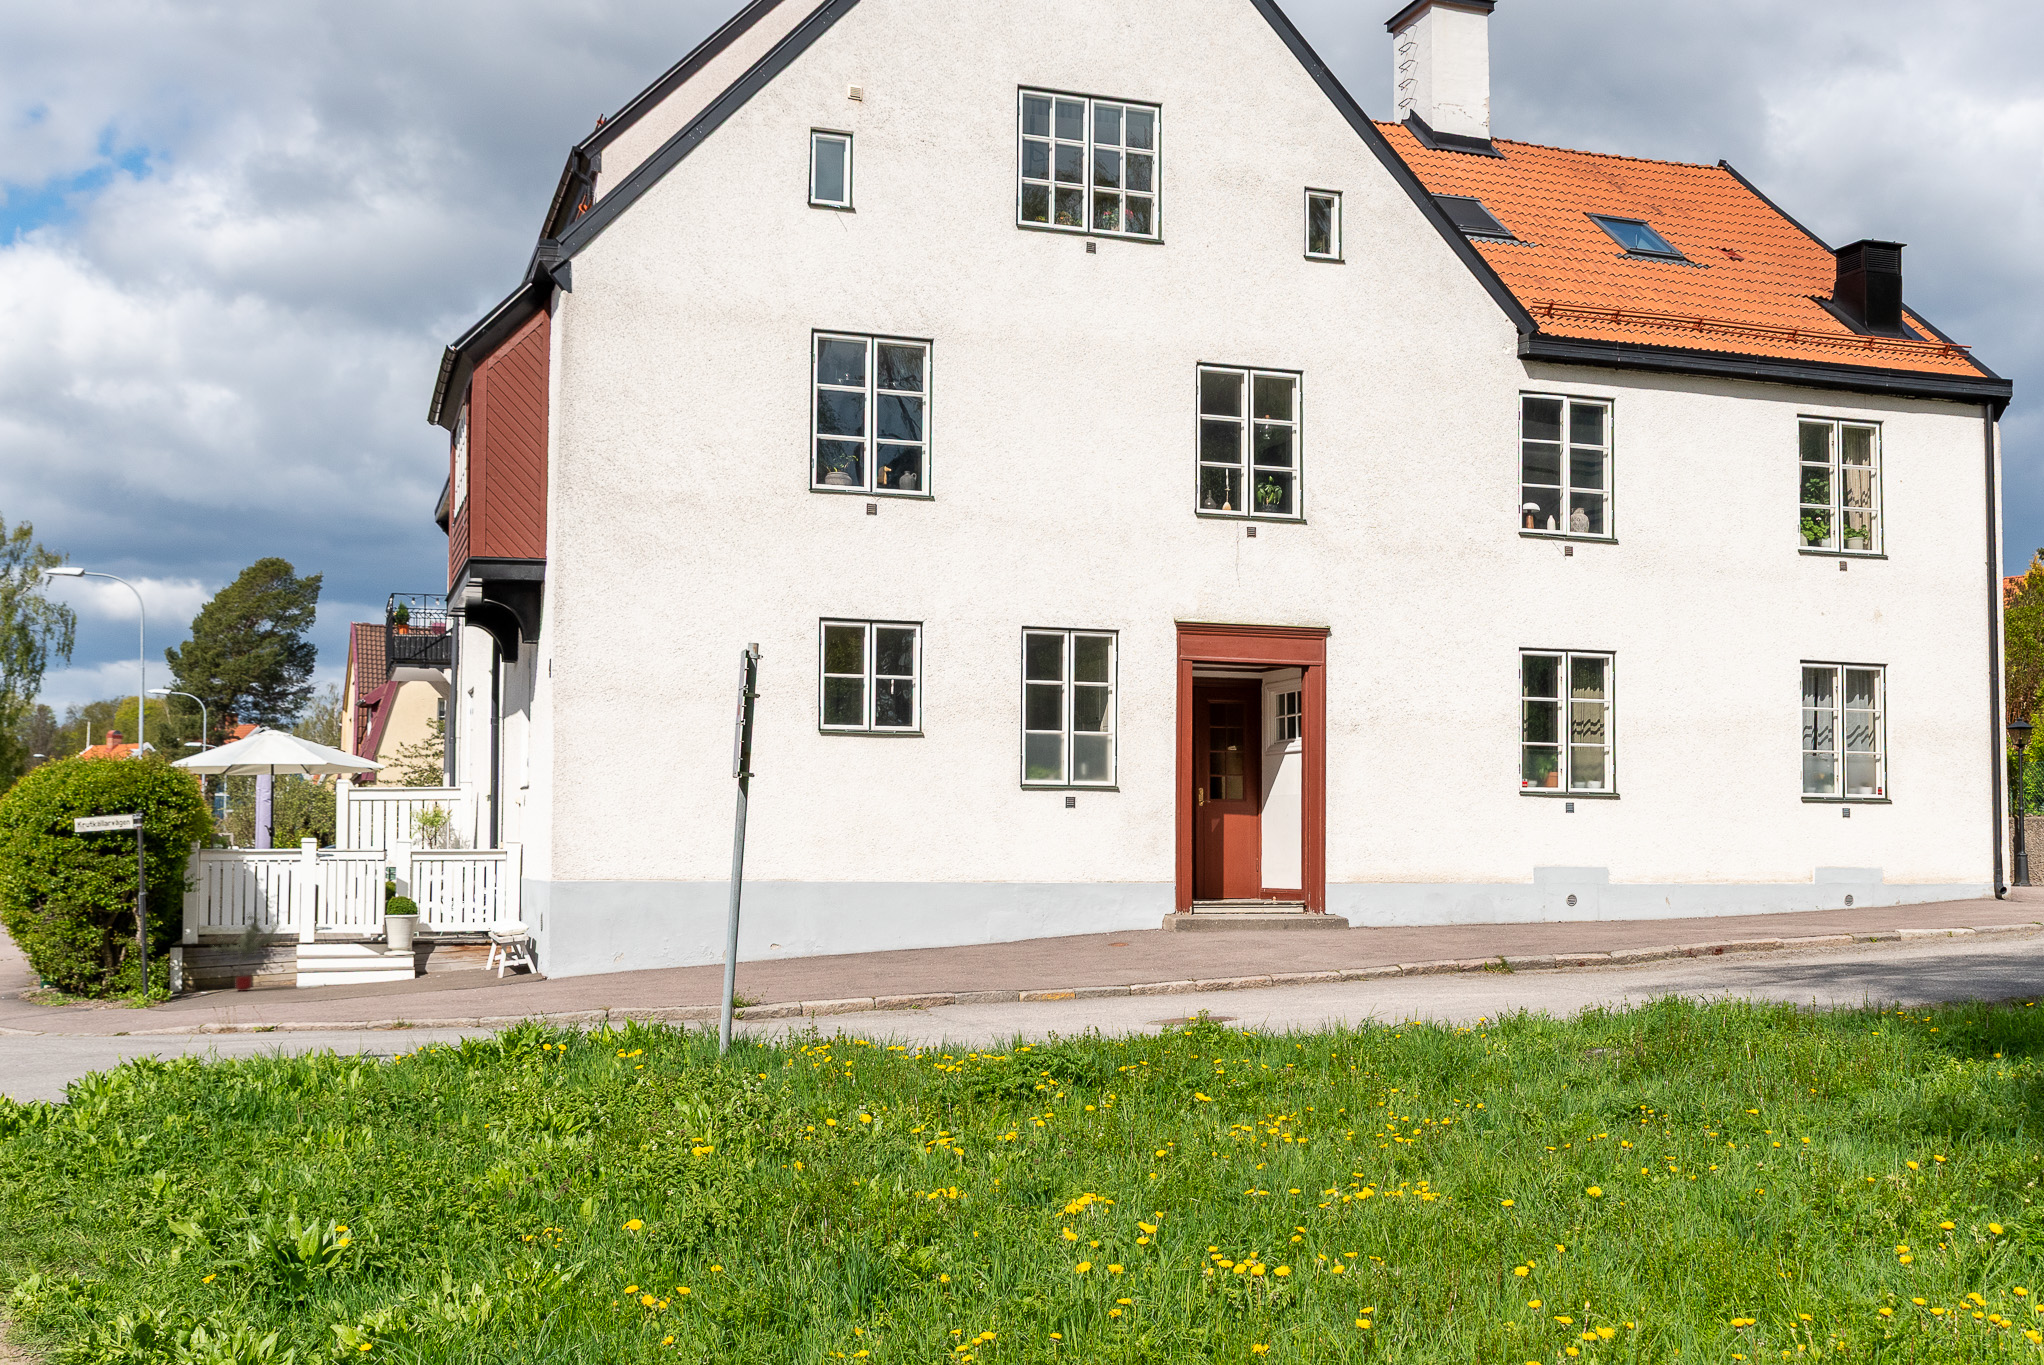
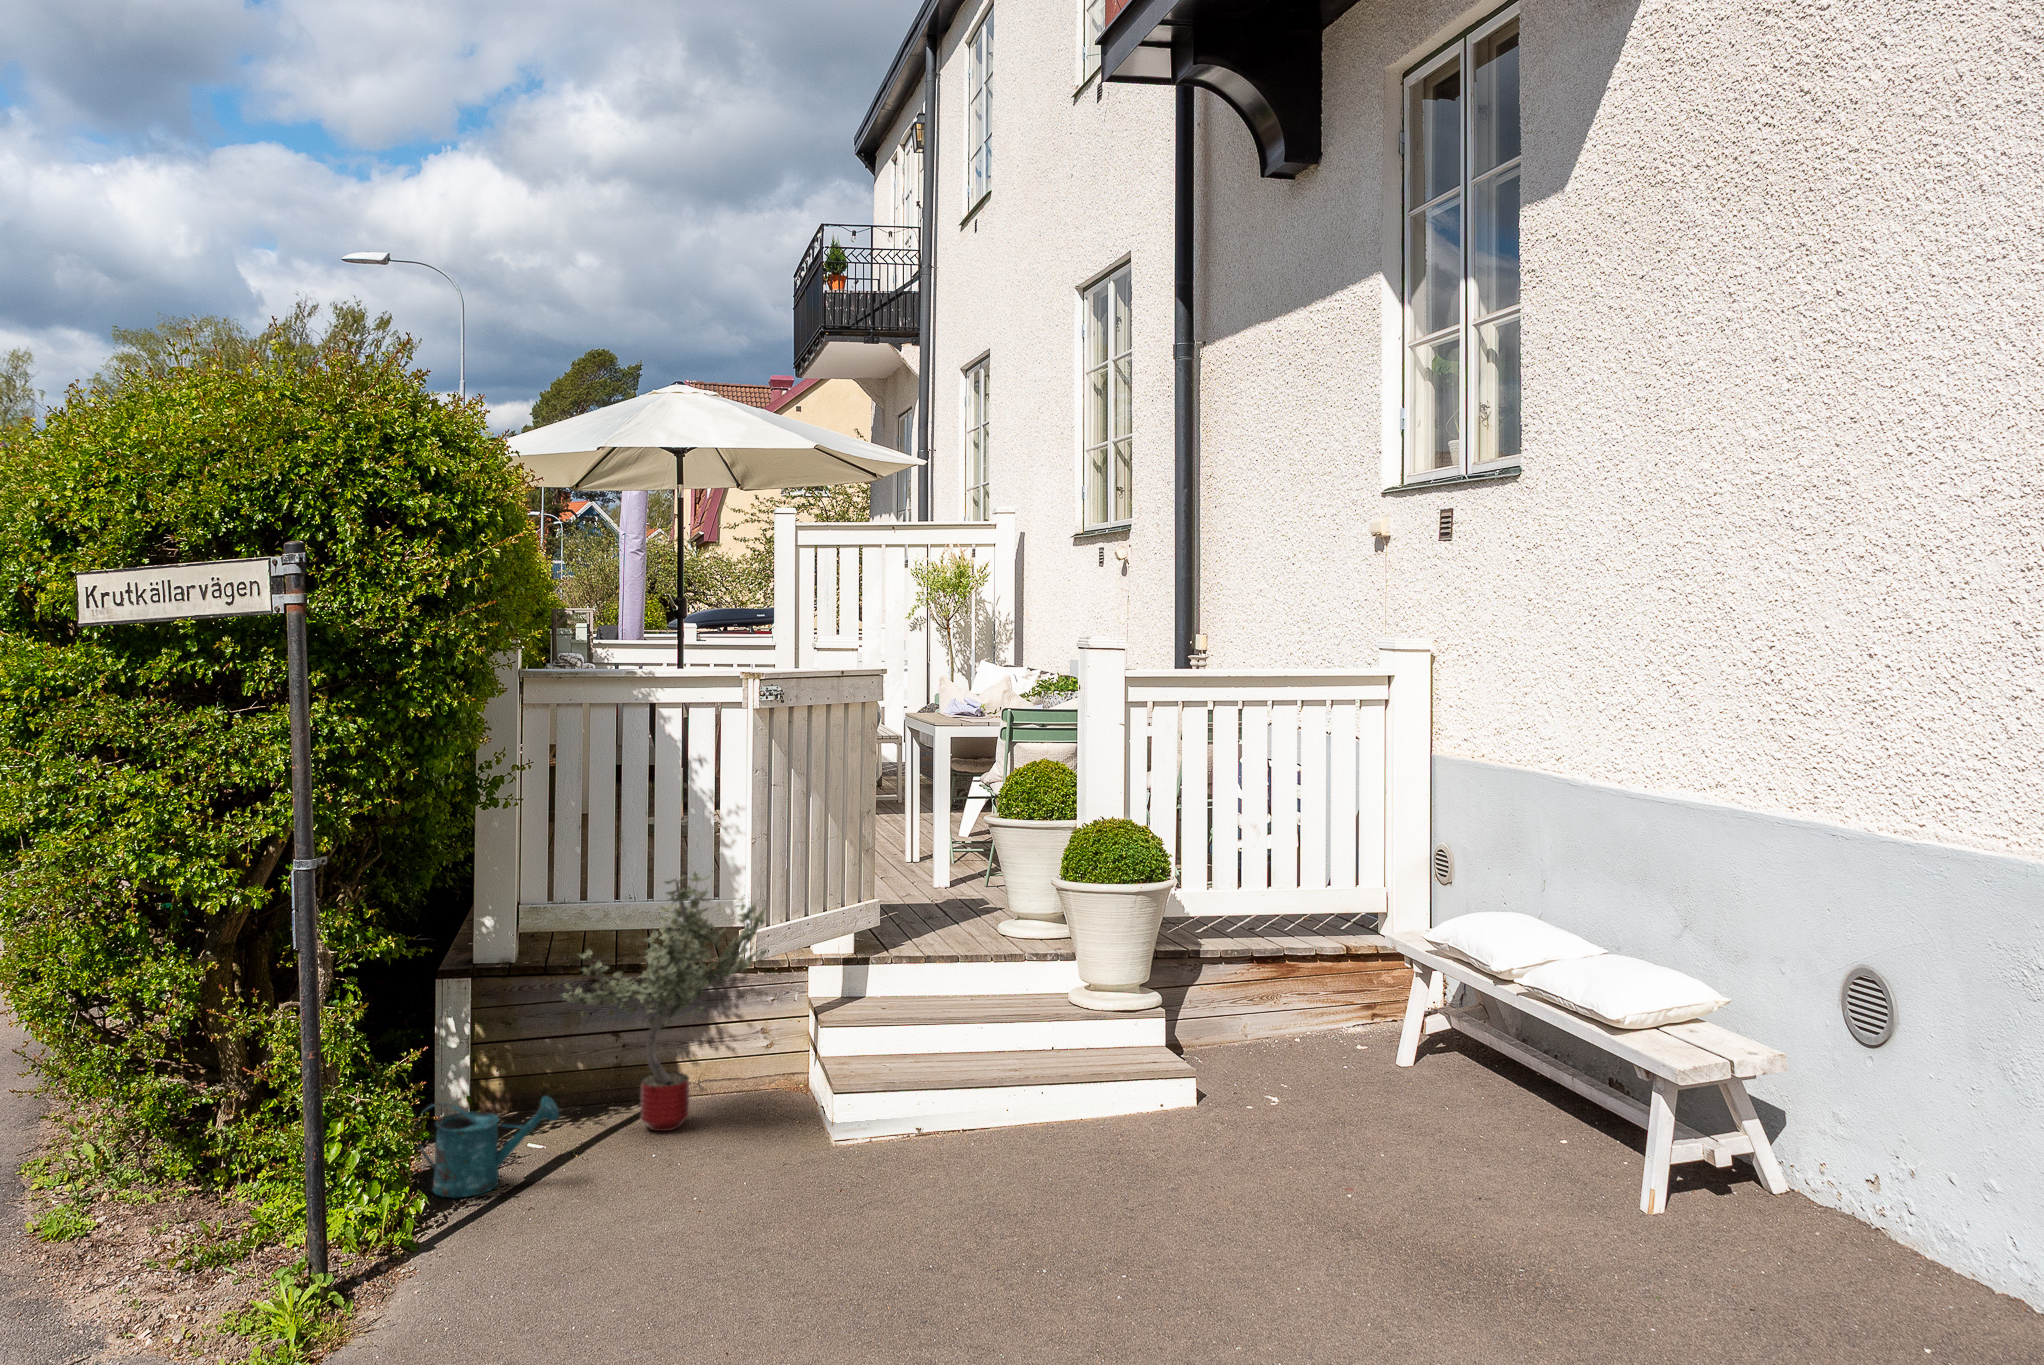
watering can: none [163,971,207,998] -> present [417,1096,559,1198]

